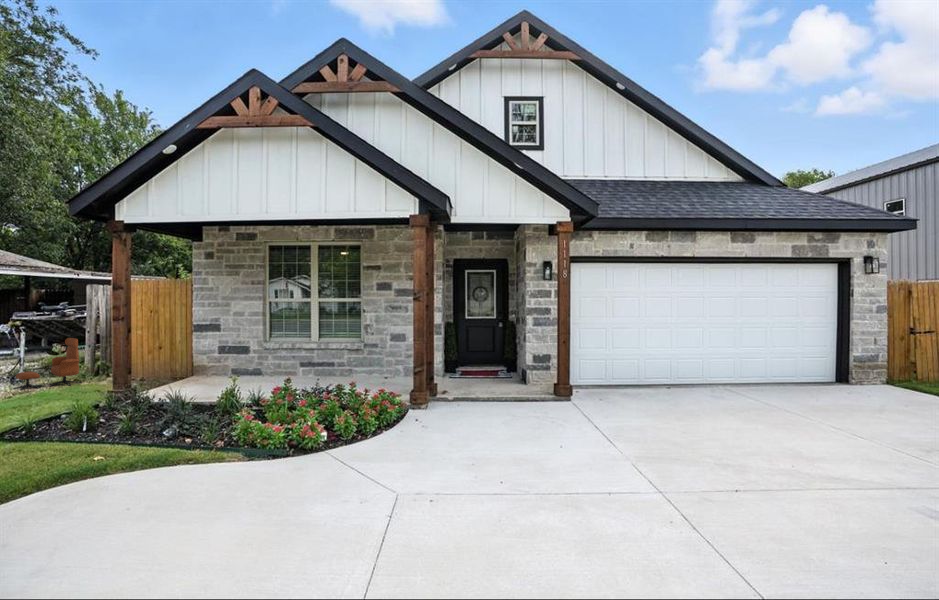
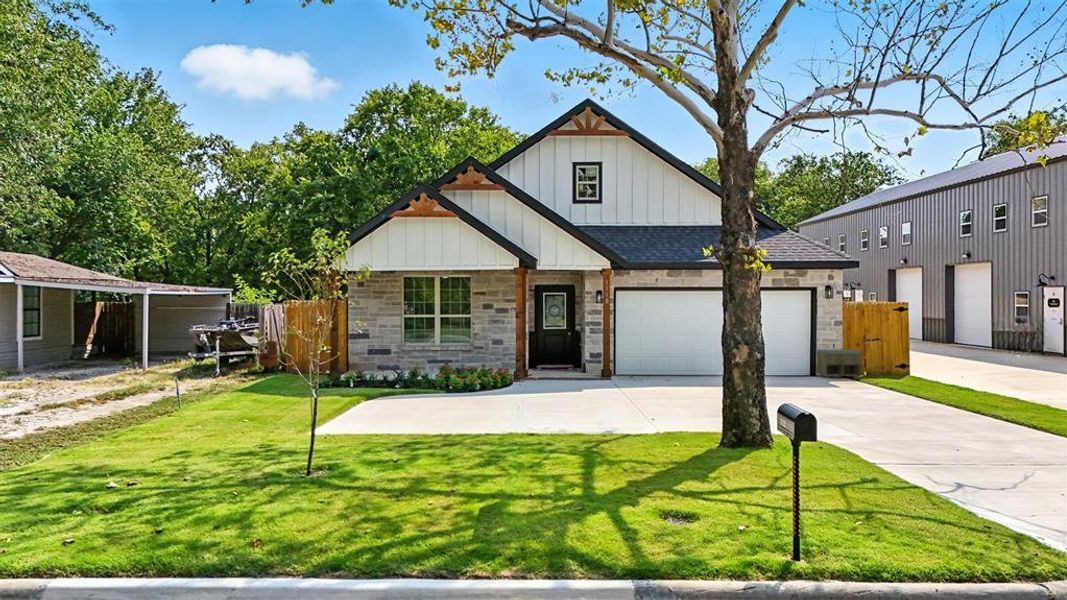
storage bench: none [854,346,927,388] -> present [817,349,861,378]

